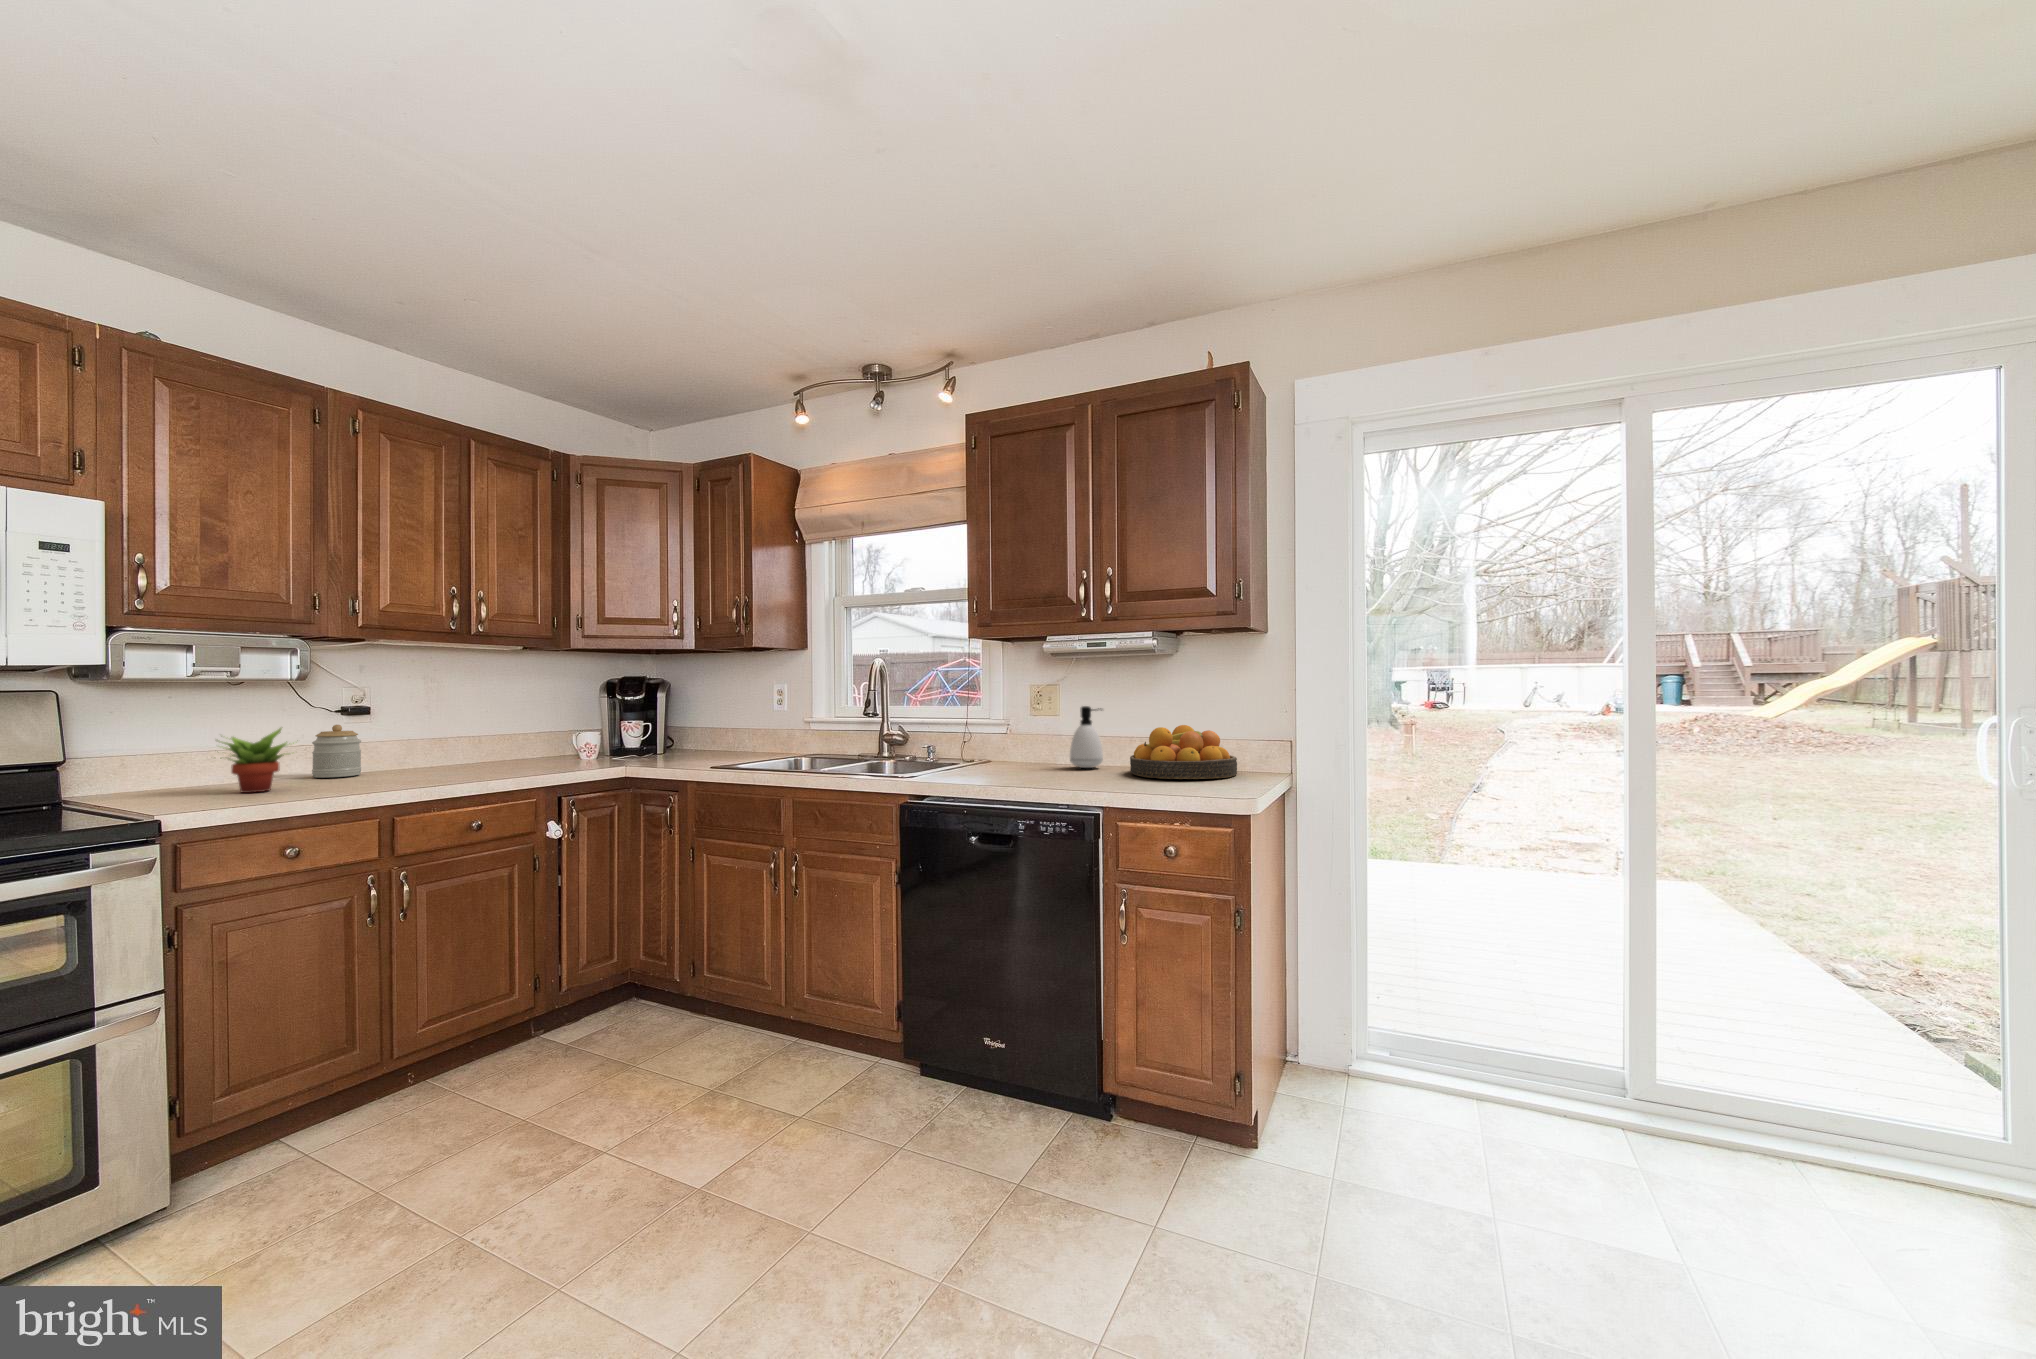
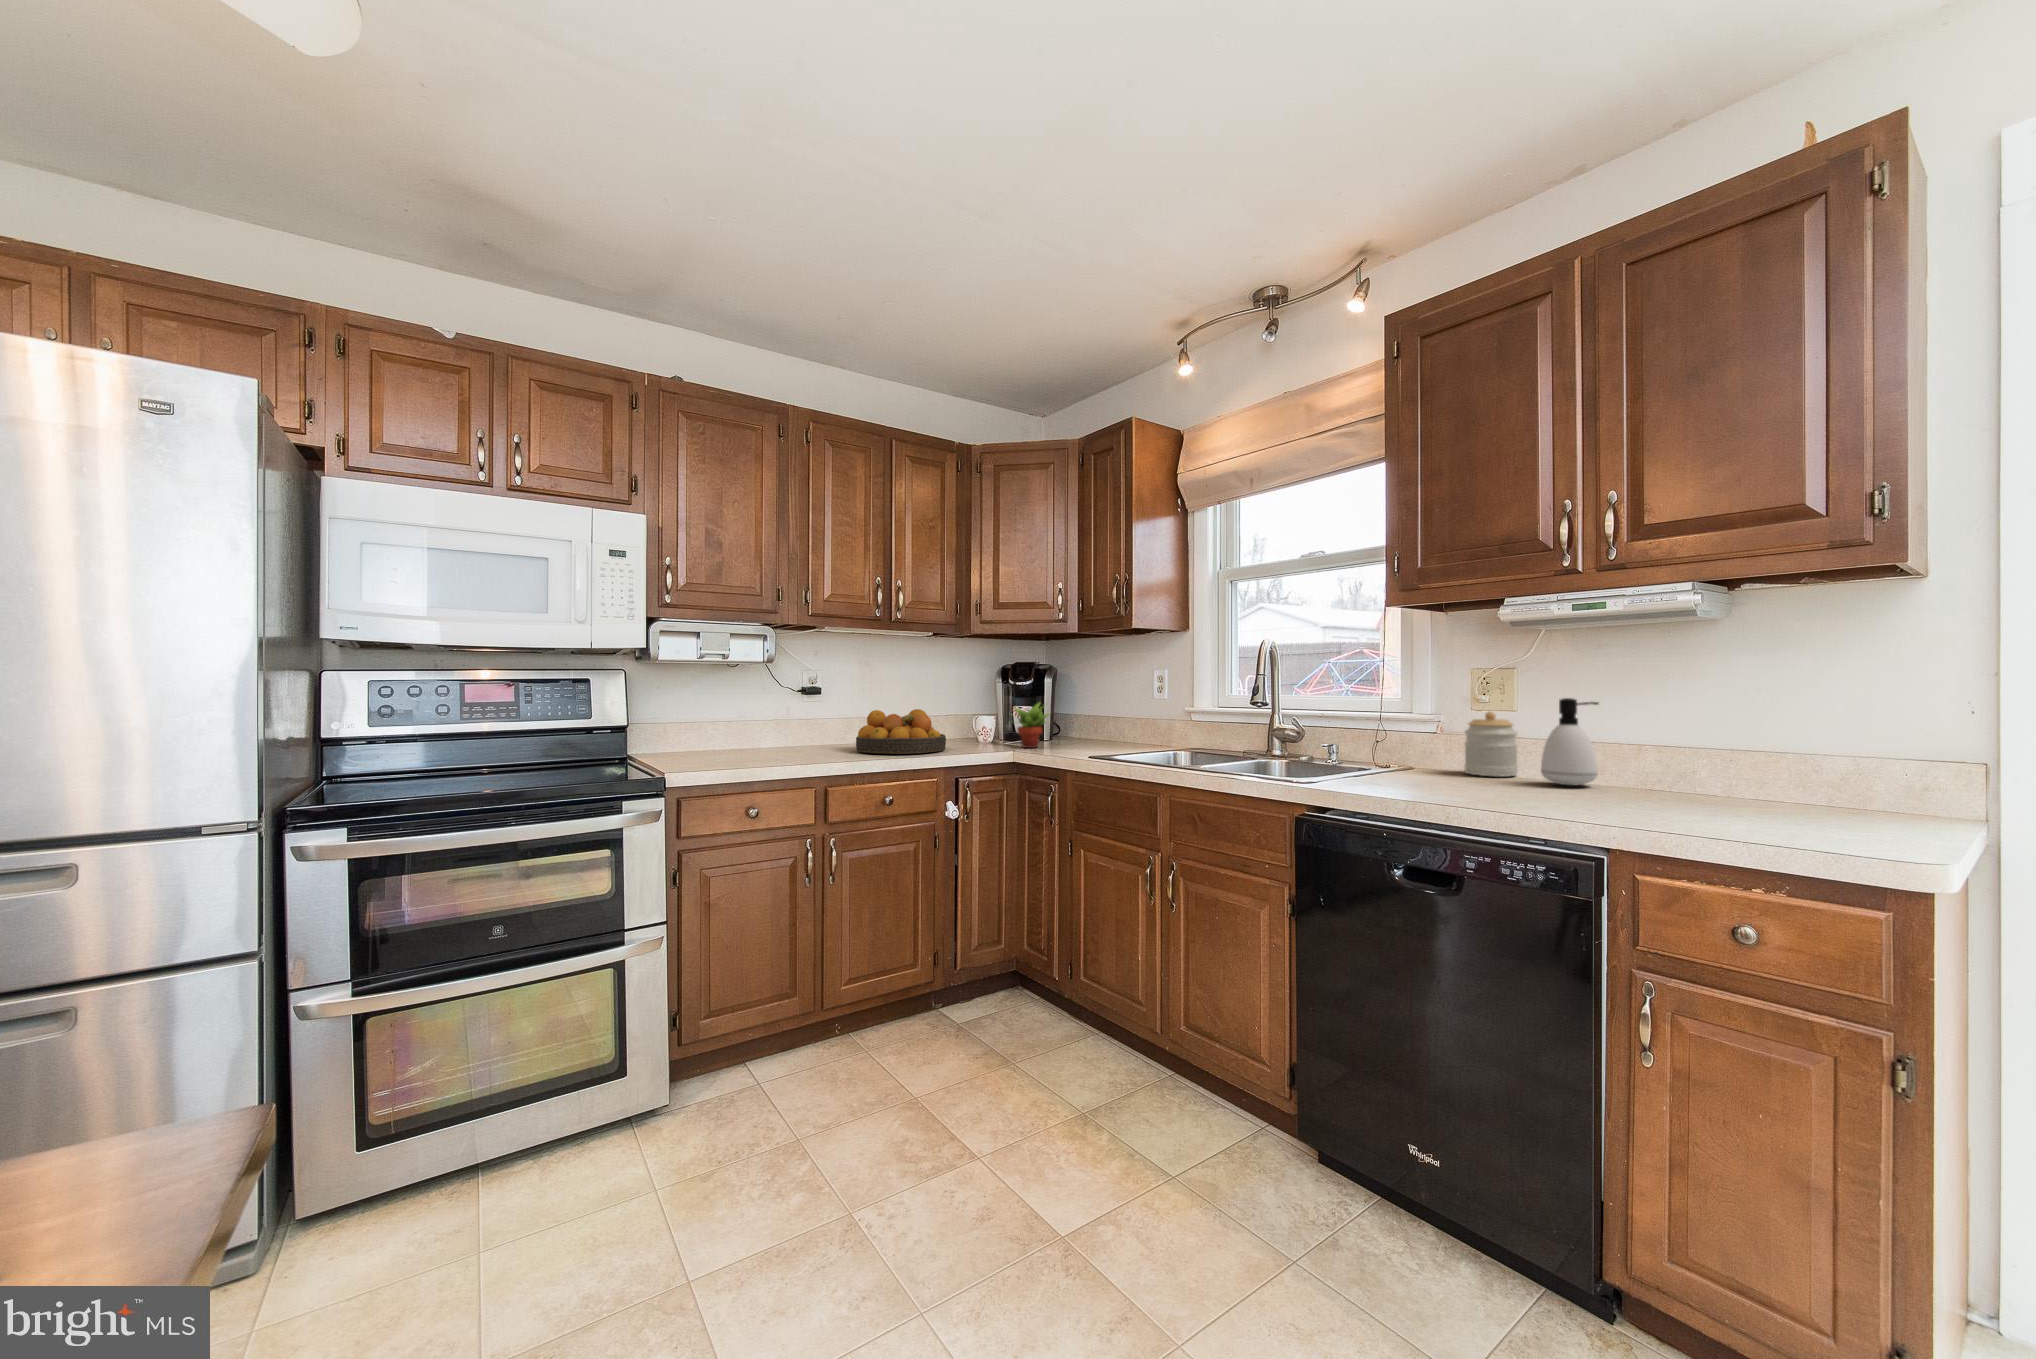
jar: present [312,725,361,778] -> present [1465,712,1518,777]
fruit bowl: present [1130,725,1237,779] -> present [856,709,946,754]
succulent plant: present [217,728,294,793] -> present [1015,703,1049,748]

